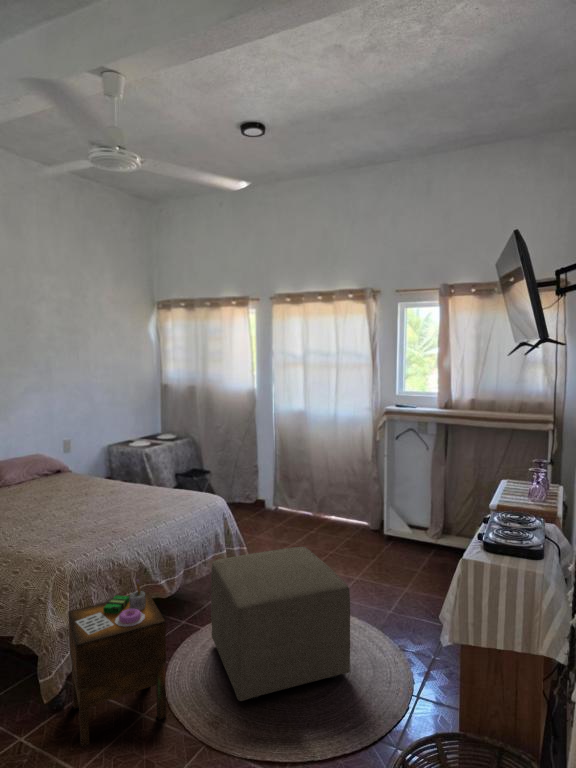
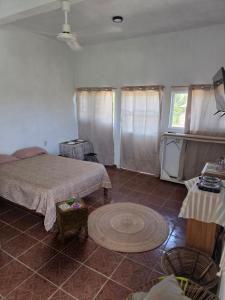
ottoman: present [211,547,350,701] -> none [101,184,150,233]

